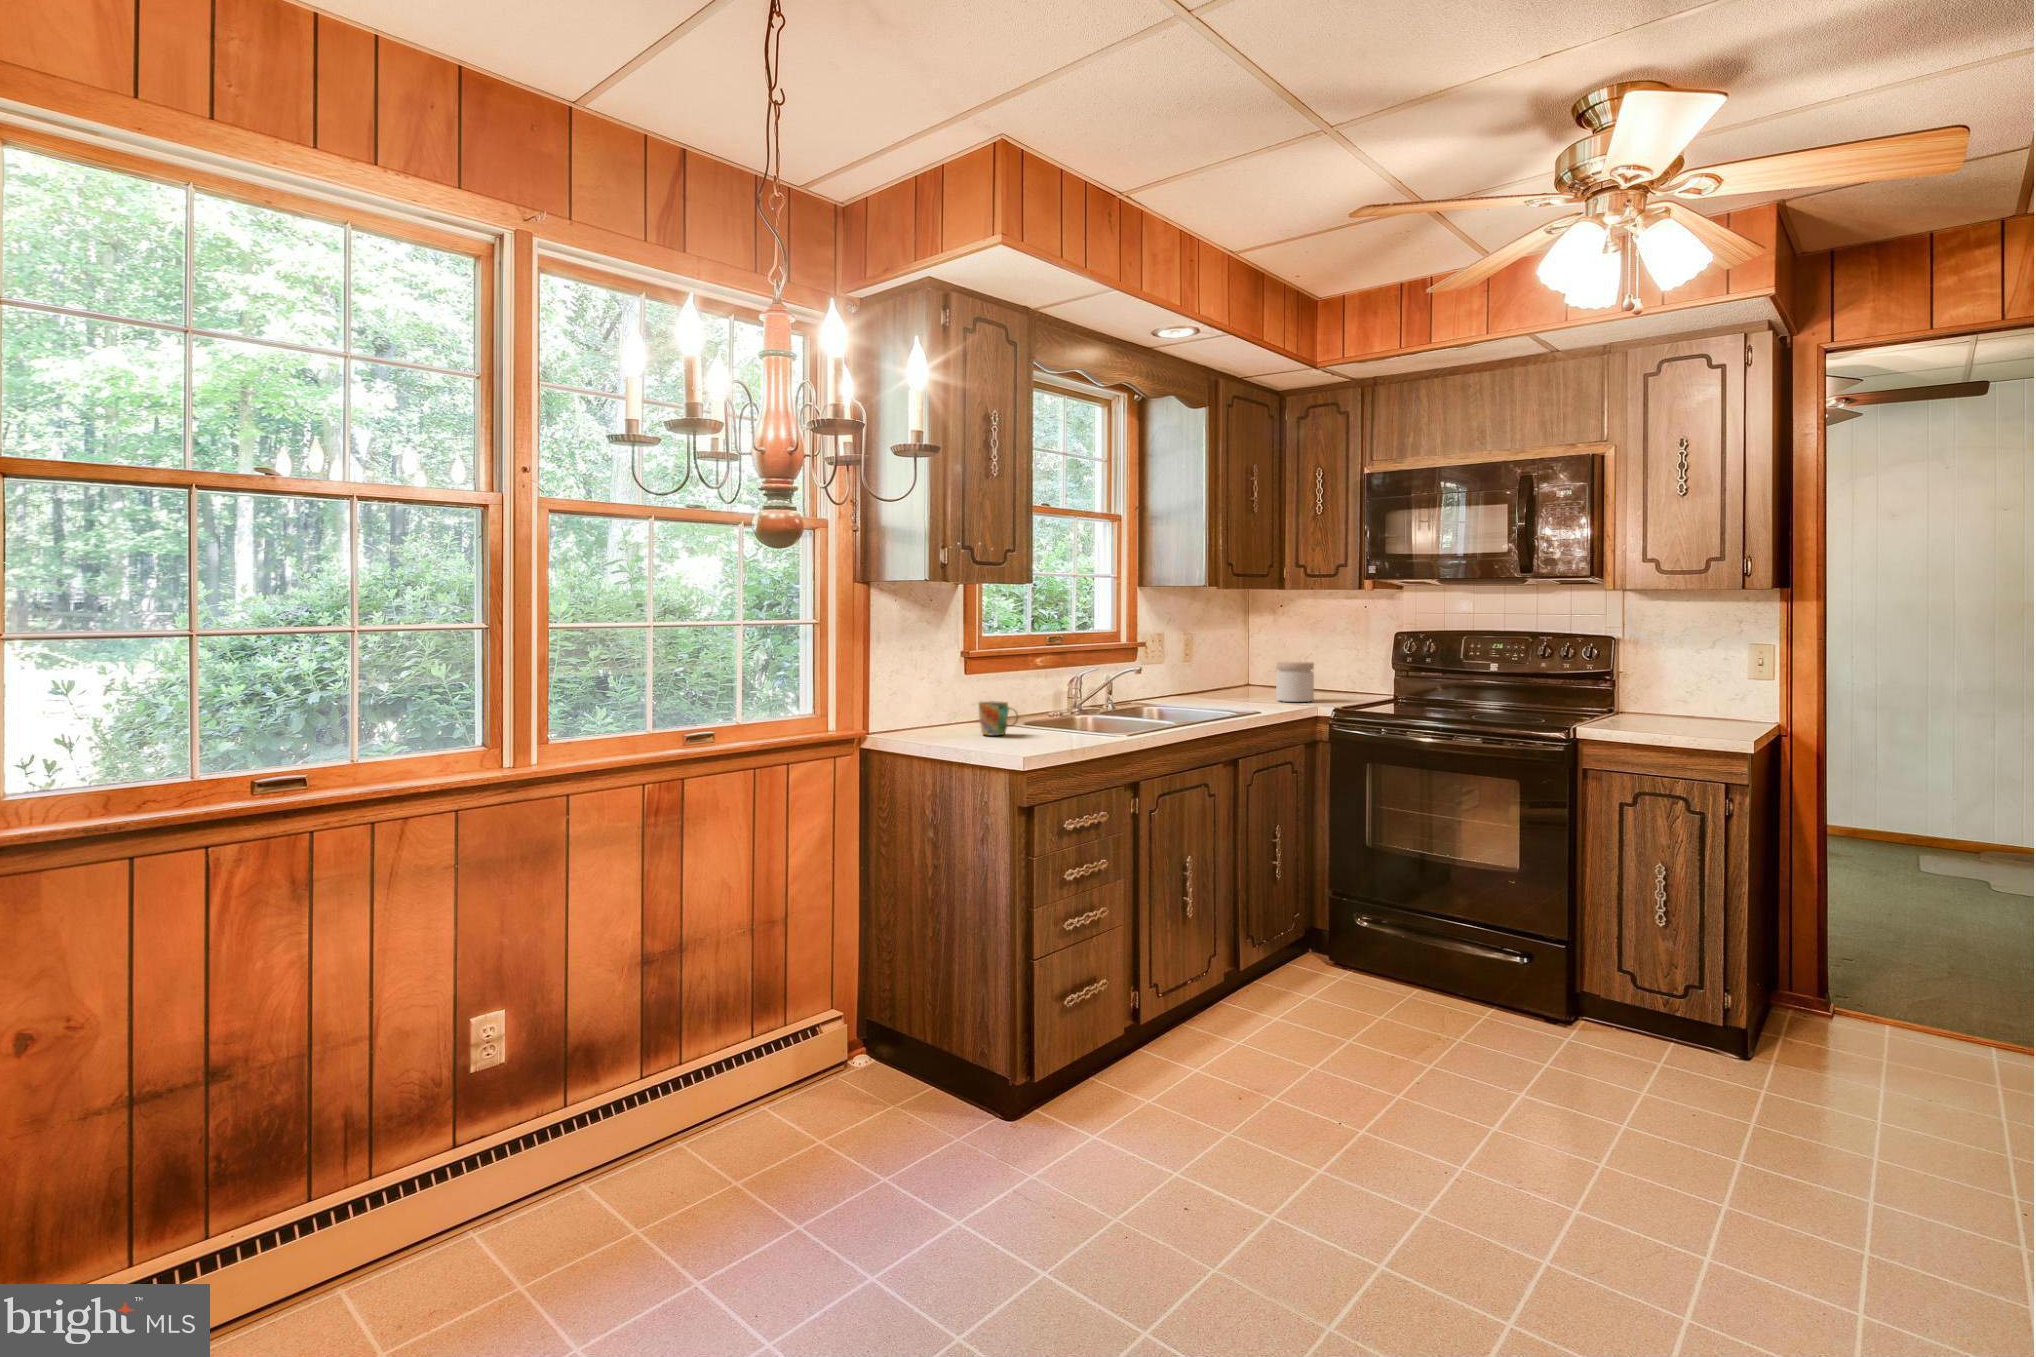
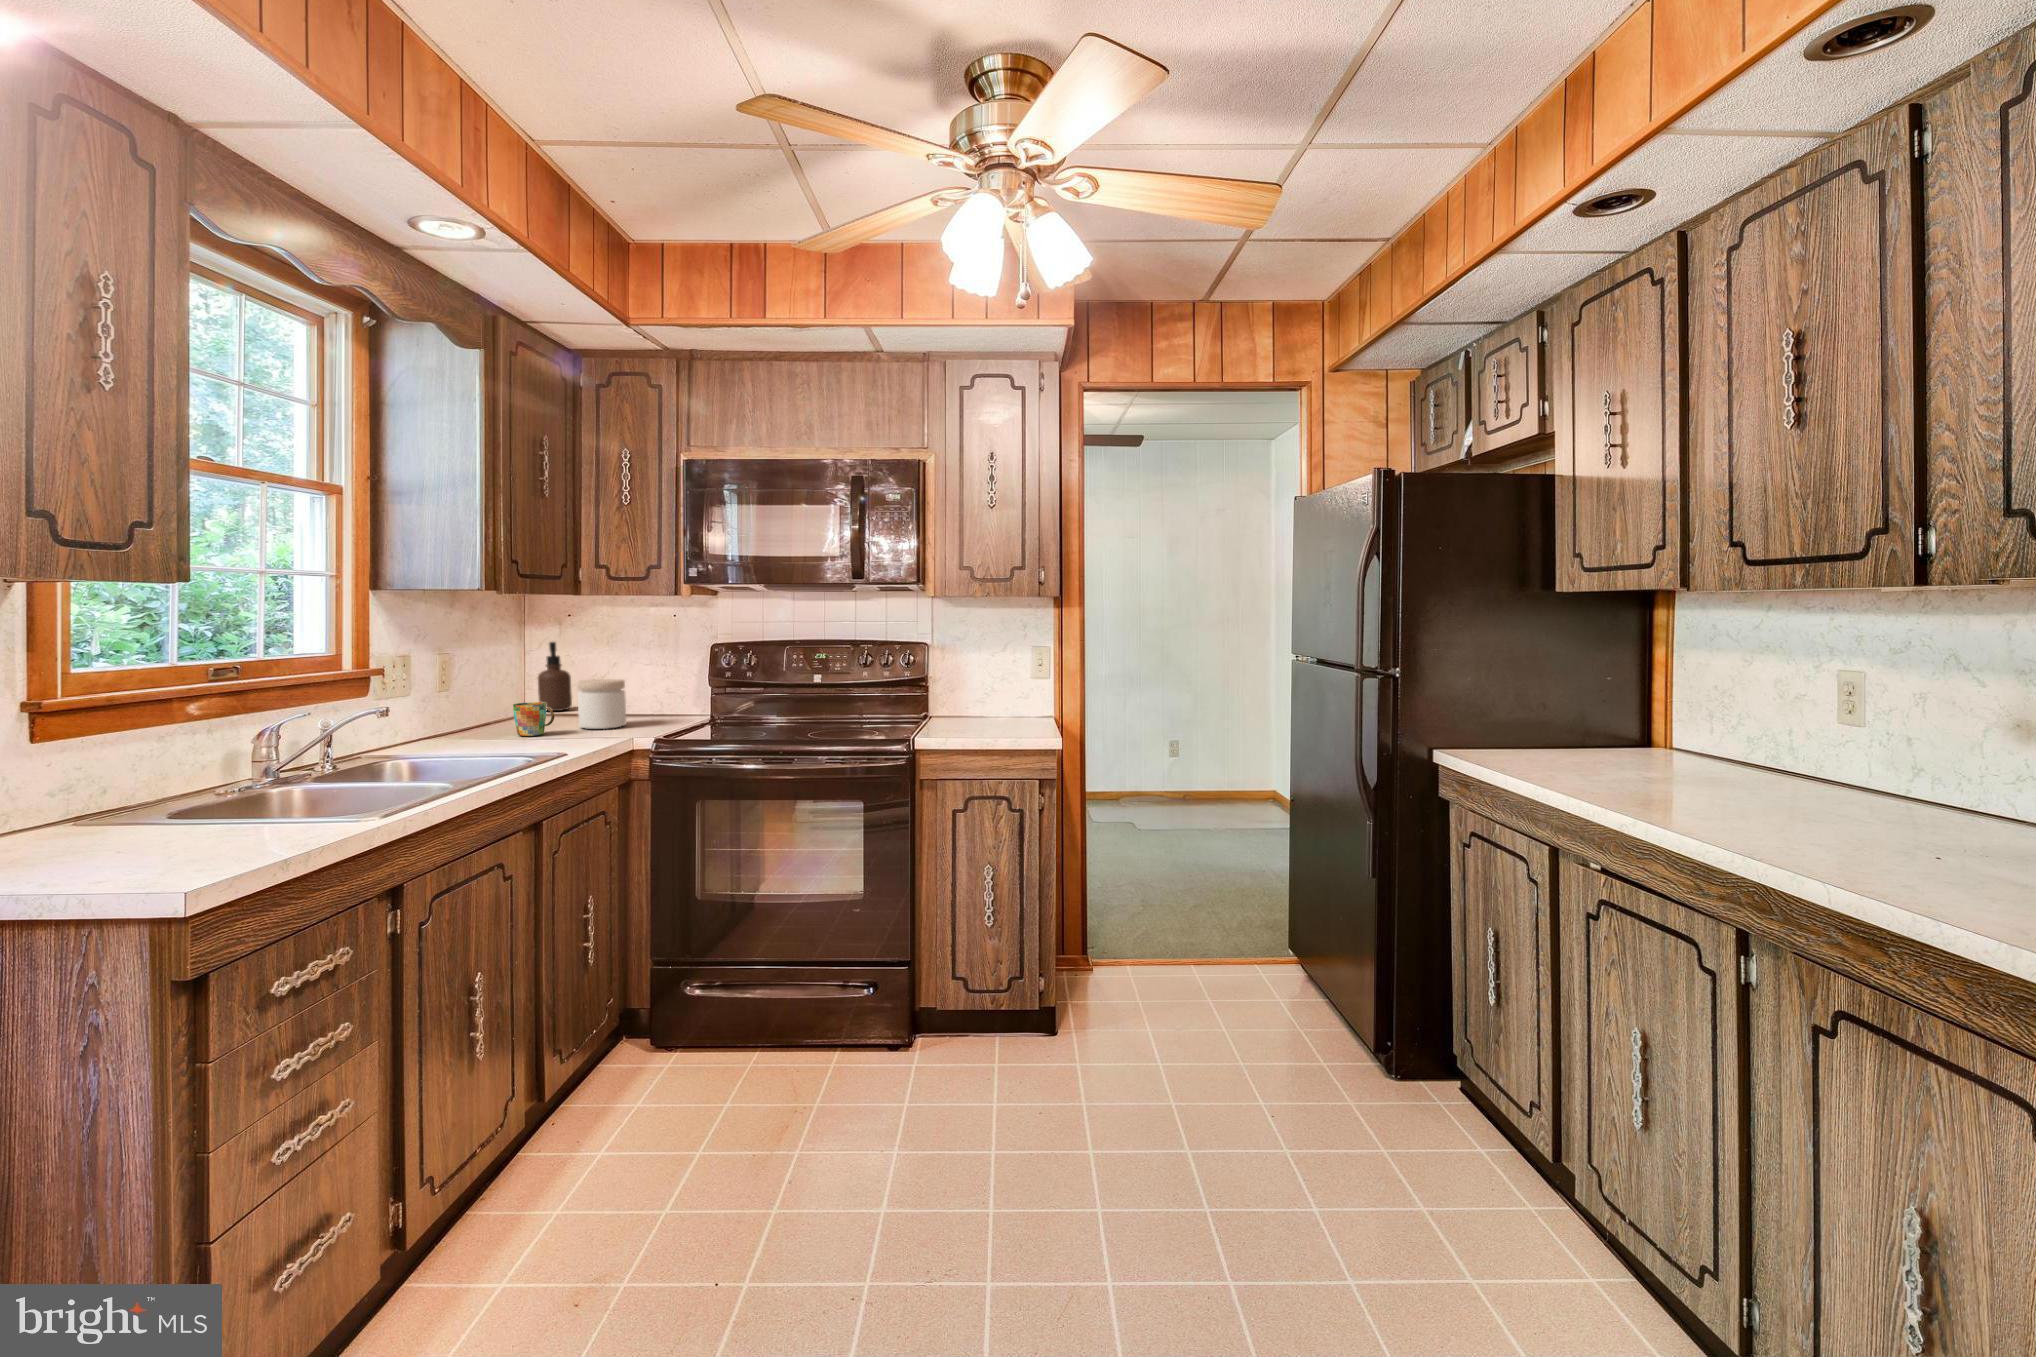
soap dispenser: none [1250,633,1276,691] -> present [538,642,572,711]
mug: present [979,701,1018,736] -> present [513,702,554,736]

